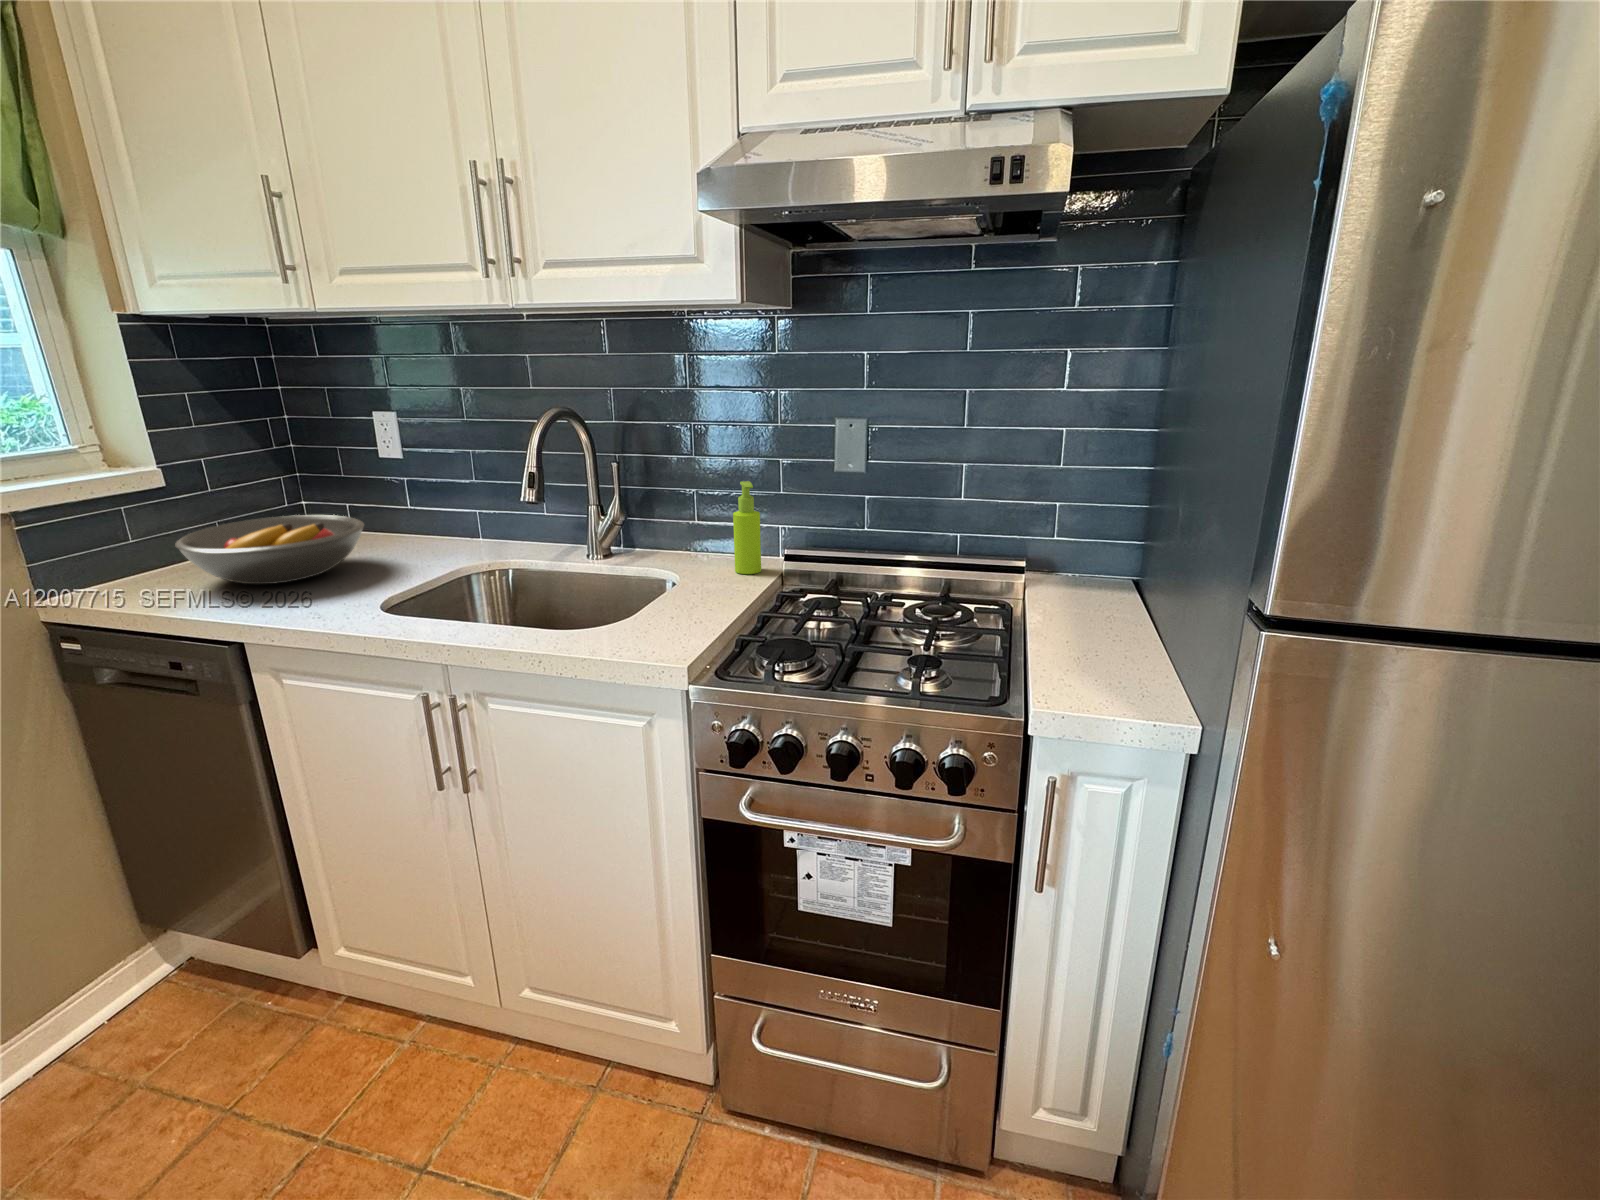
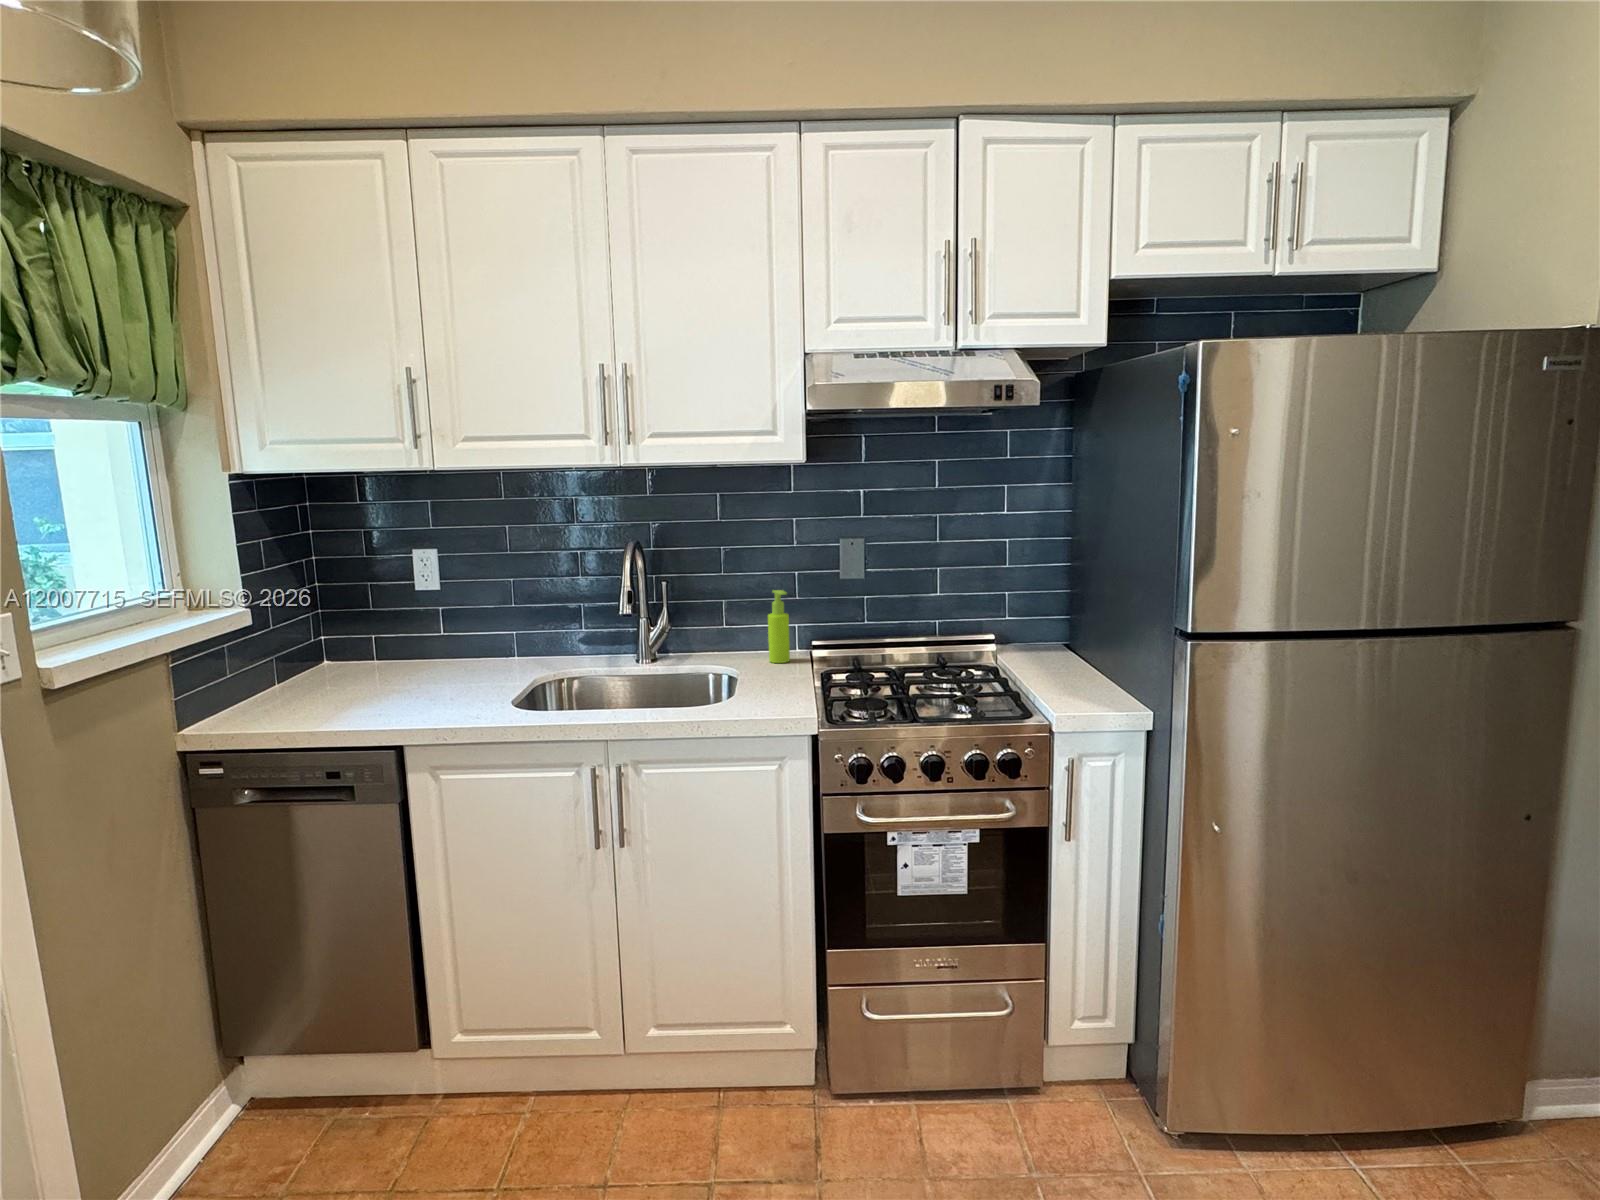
fruit bowl: present [175,515,364,584] -> none [300,642,457,703]

